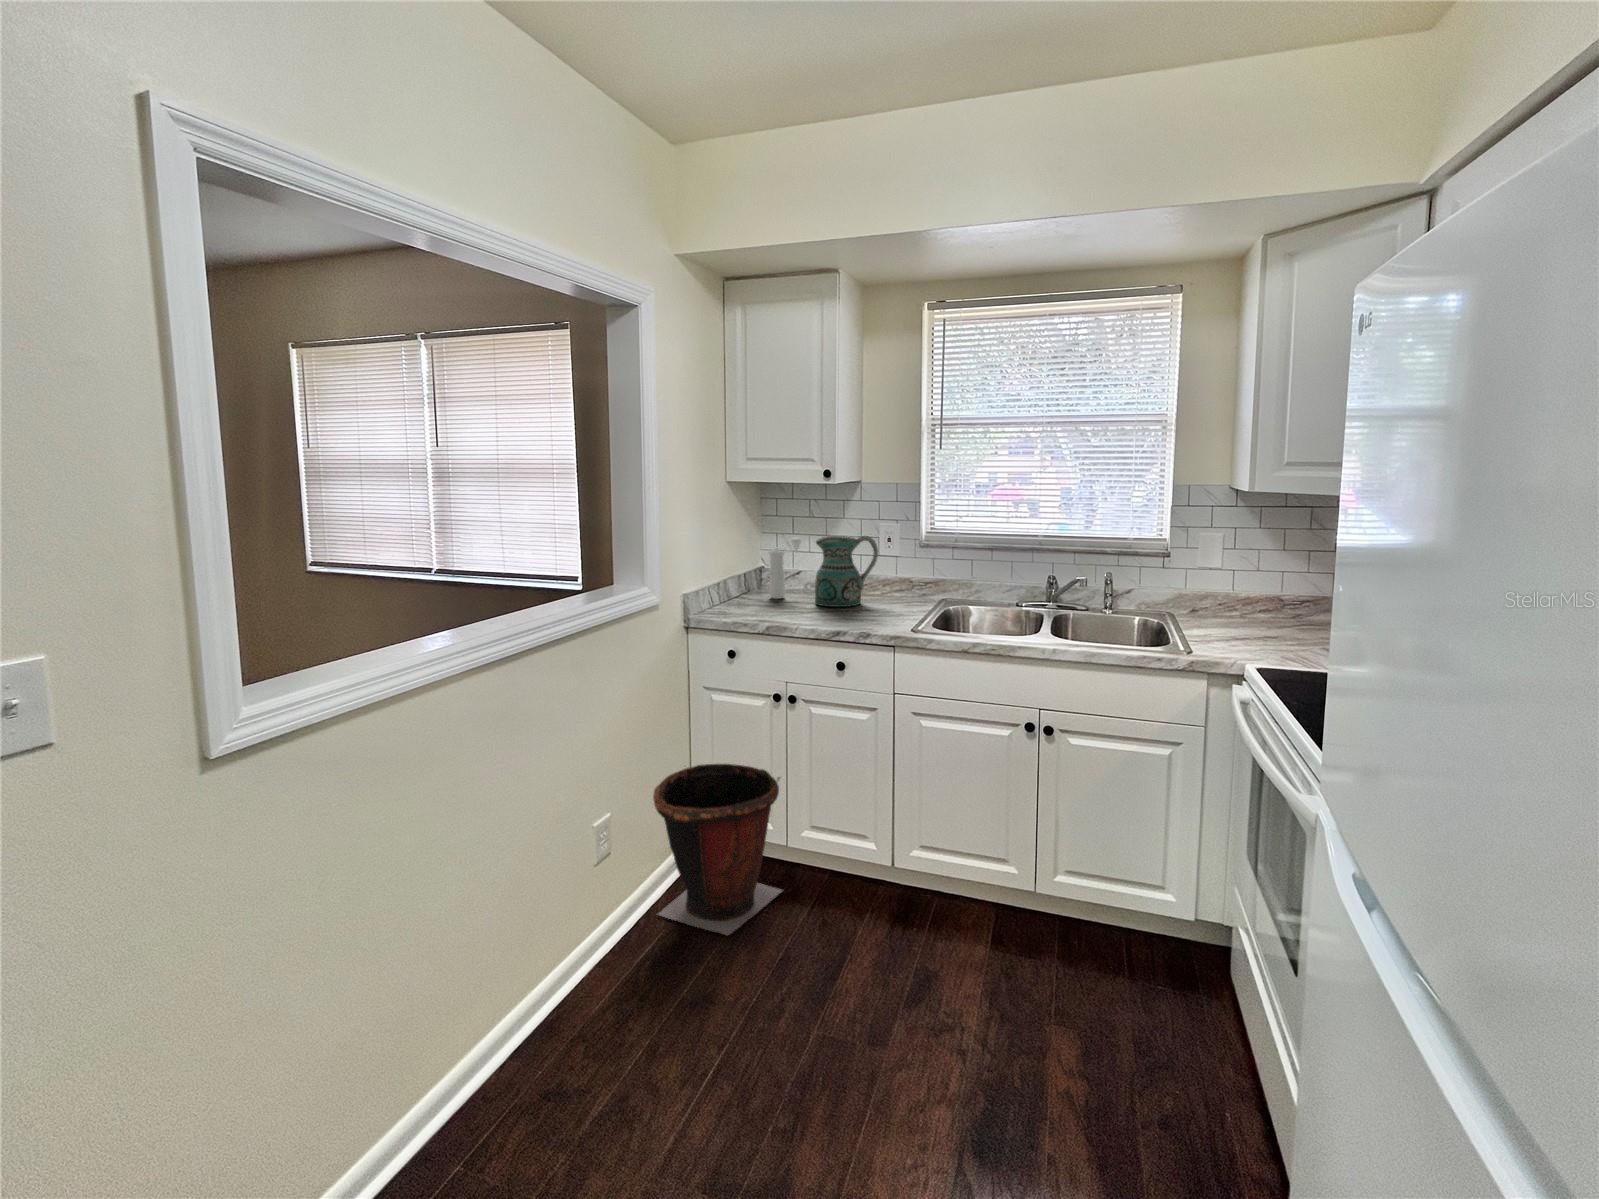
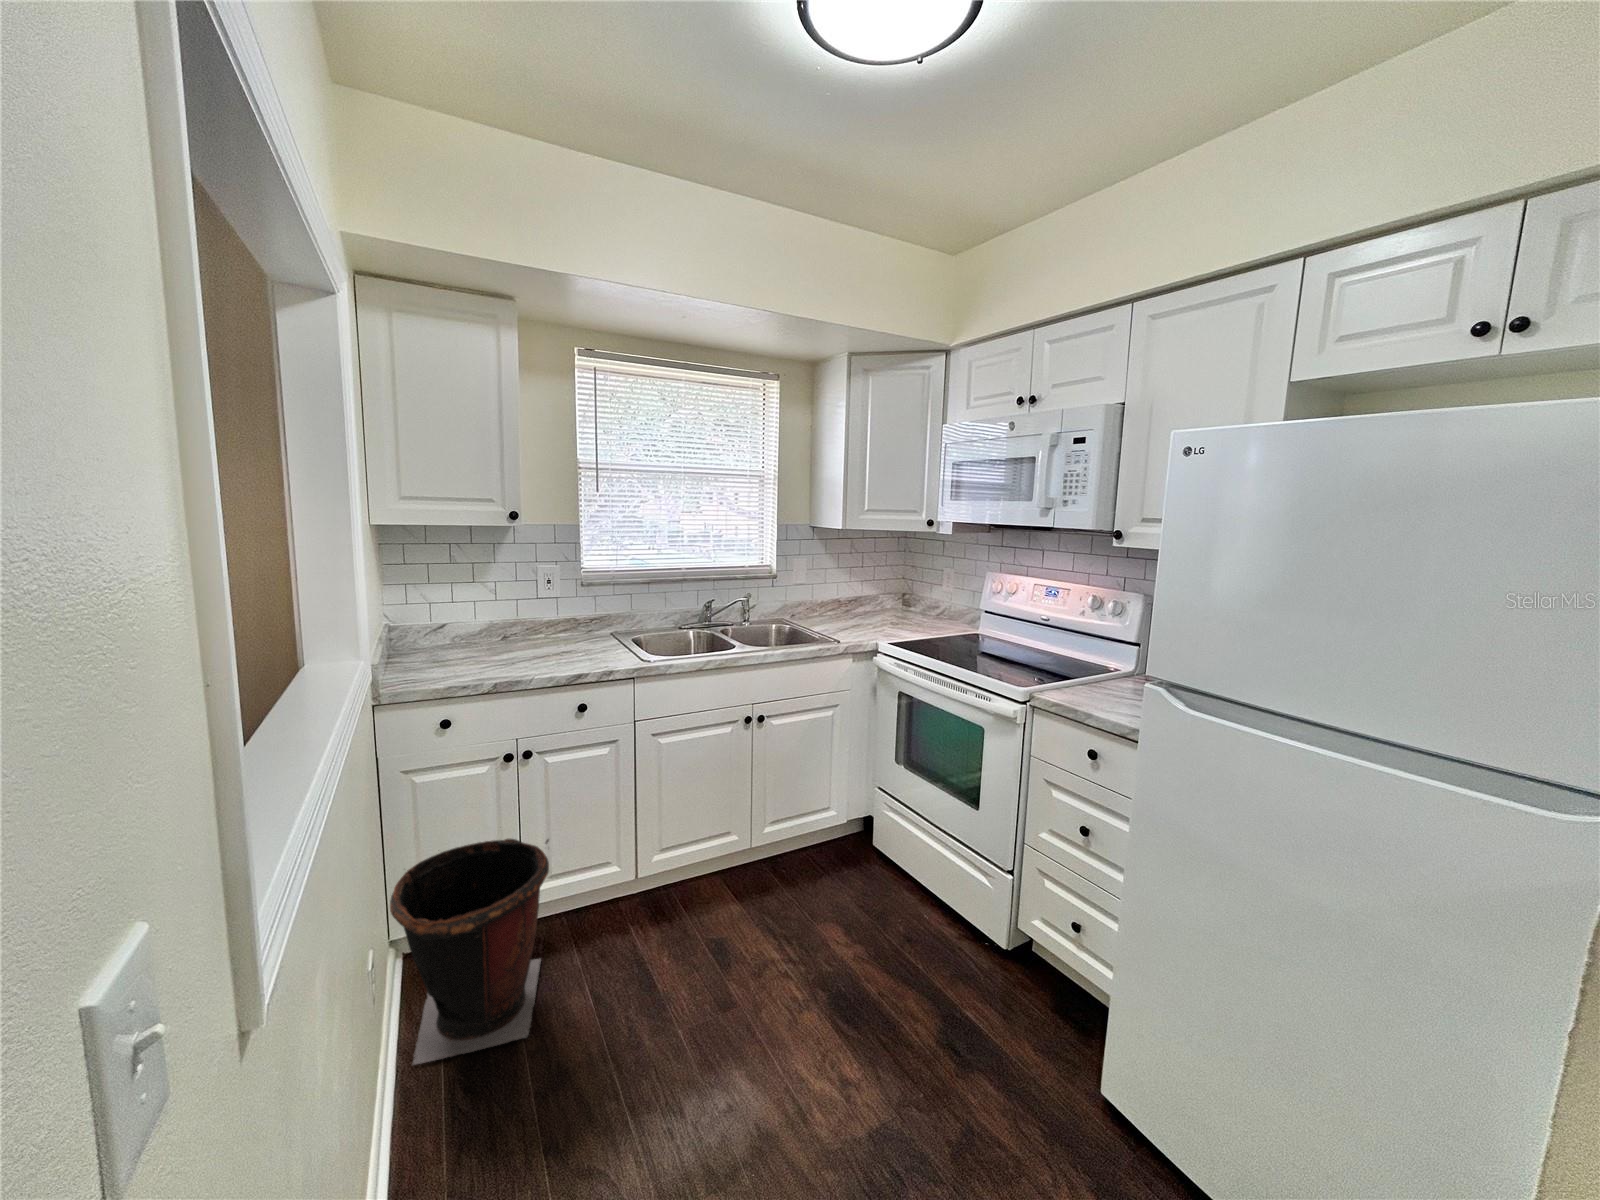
ceramic pitcher: present [815,536,878,607] -> none [499,579,561,653]
pepper mill: present [769,538,802,599] -> none [434,586,464,654]

